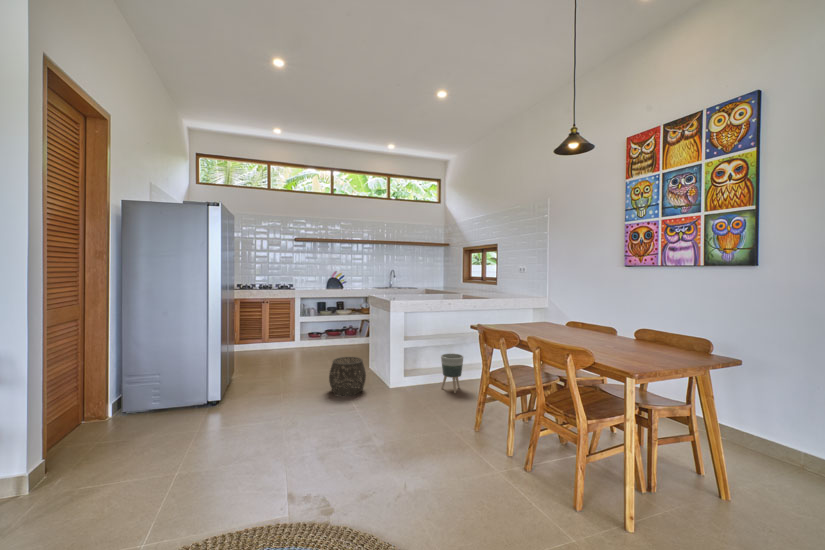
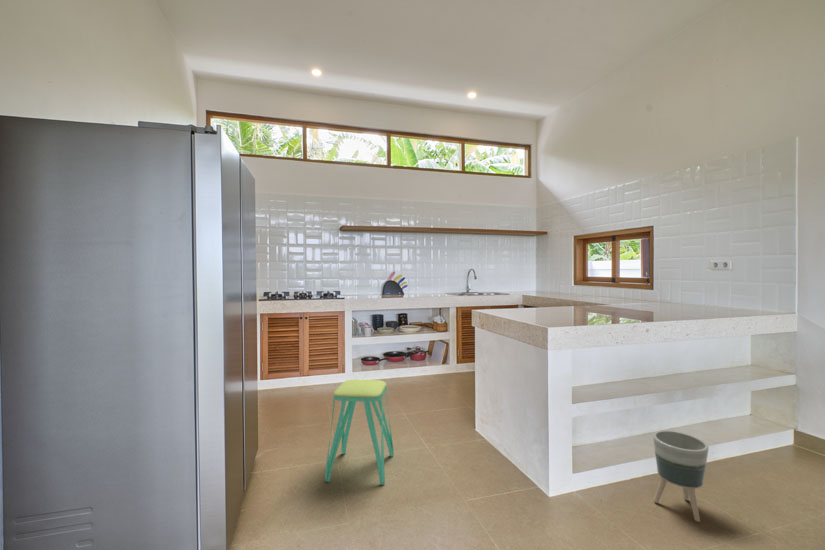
stool: none [271,332,314,386] -> present [325,379,394,485]
woven basket: present [329,357,366,396] -> none [438,434,511,526]

